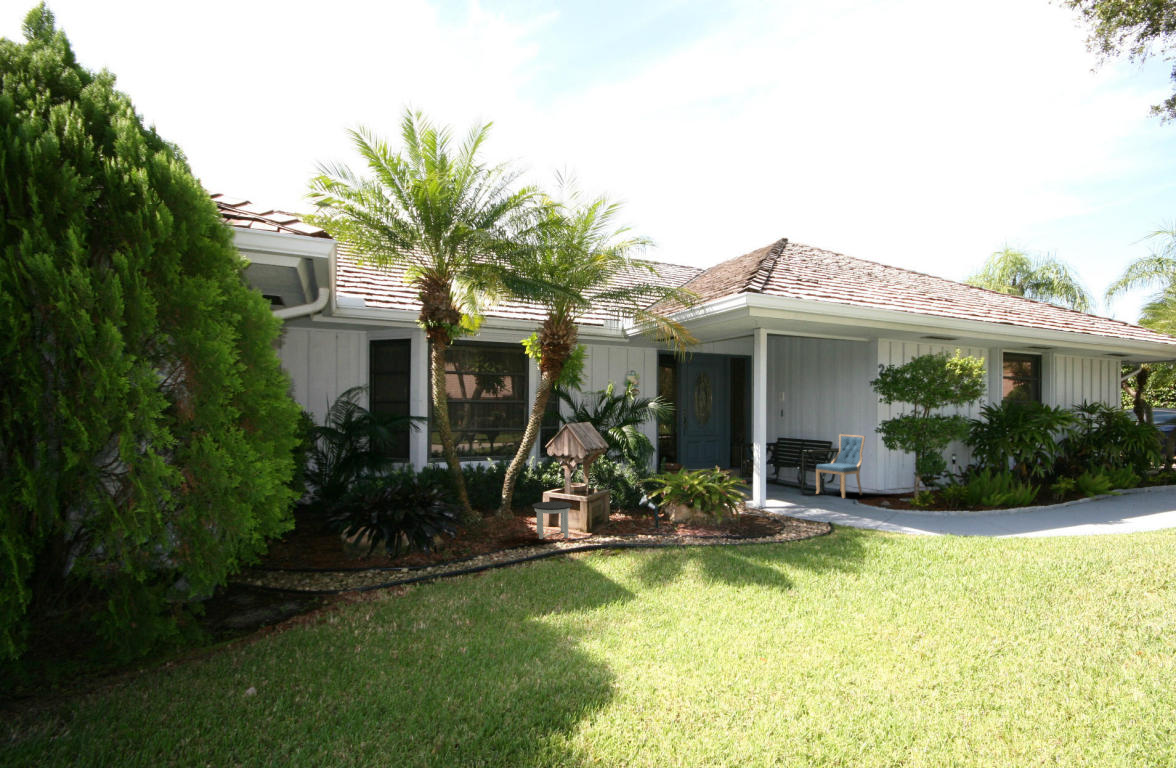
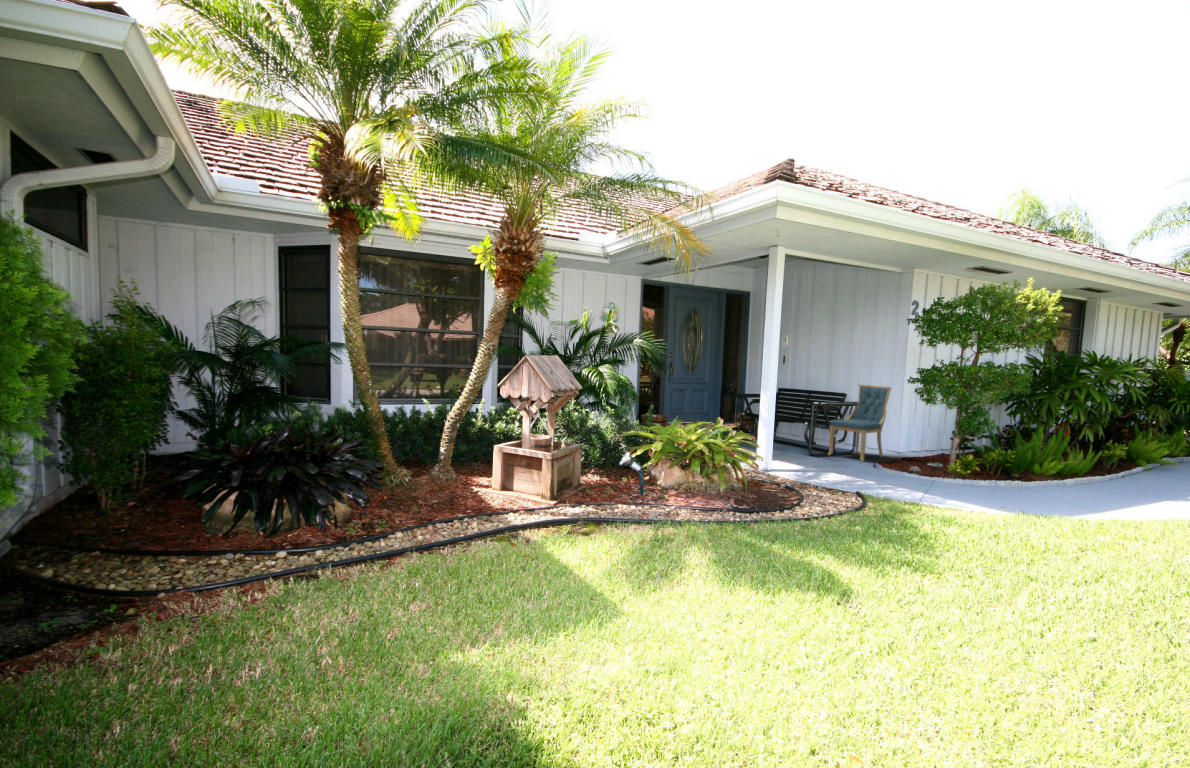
round table: present [532,501,572,539] -> none [478,459,531,508]

